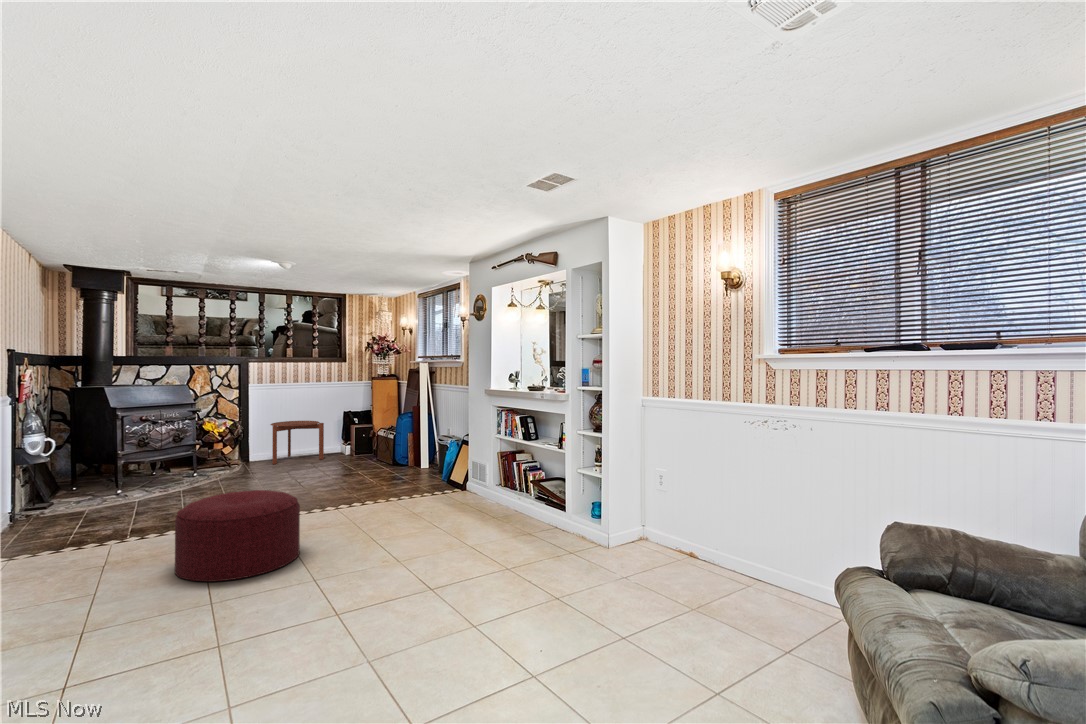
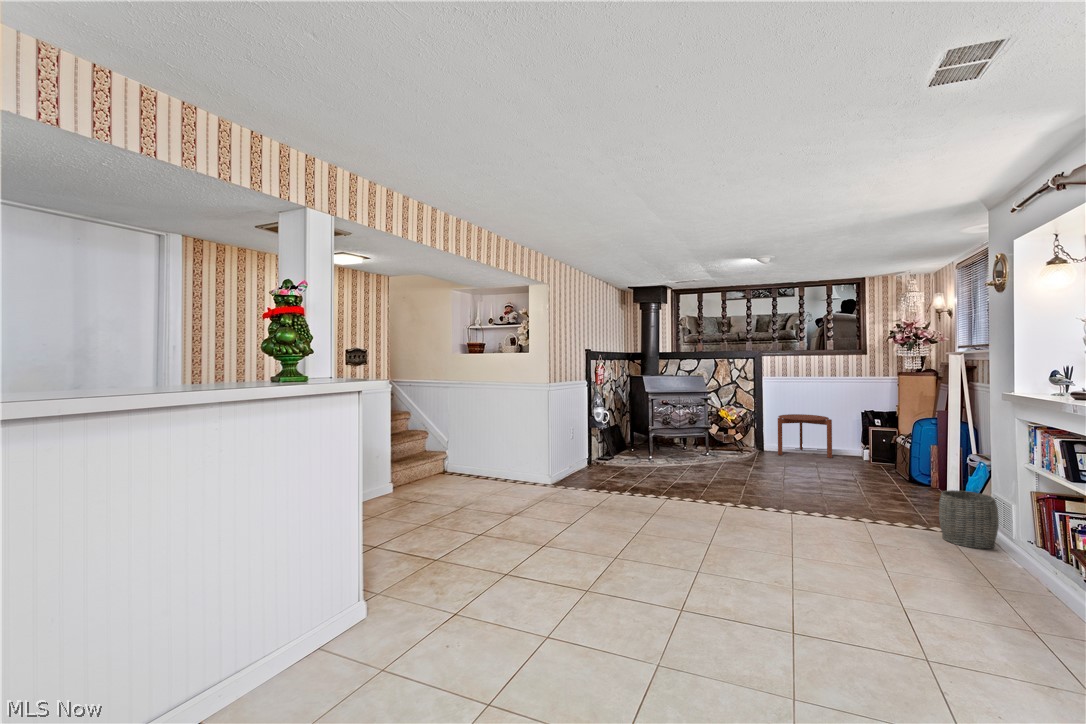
woven basket: none [447,461,480,501] -> present [939,490,999,549]
ottoman: present [175,490,300,582] -> none [618,473,716,552]

